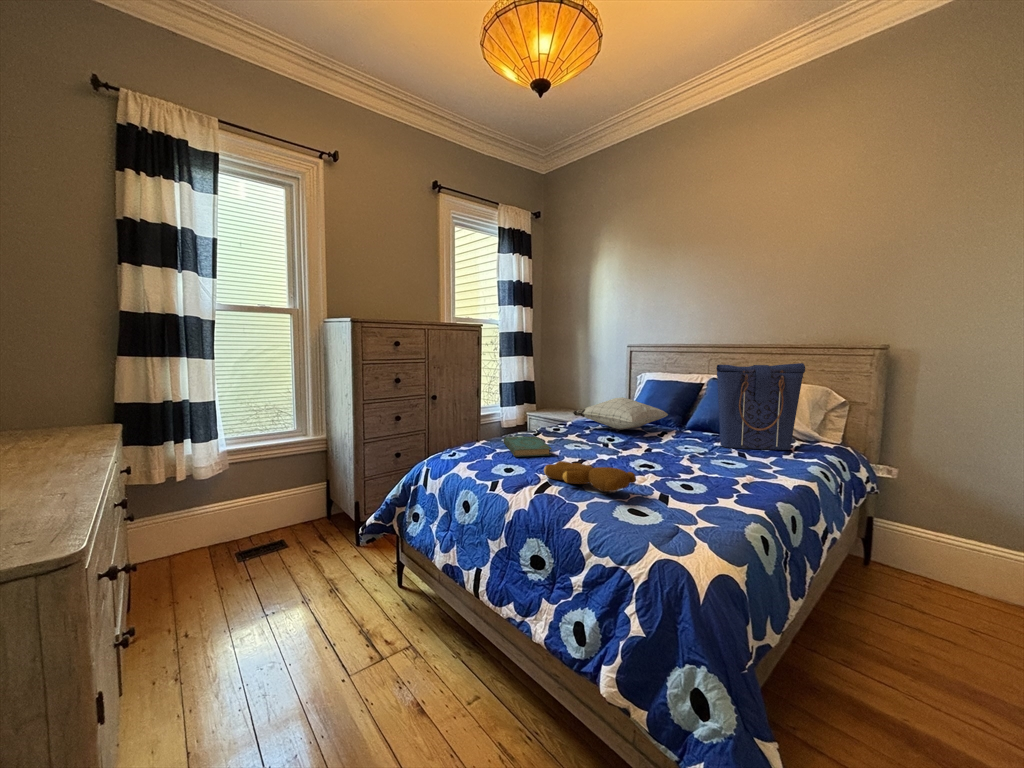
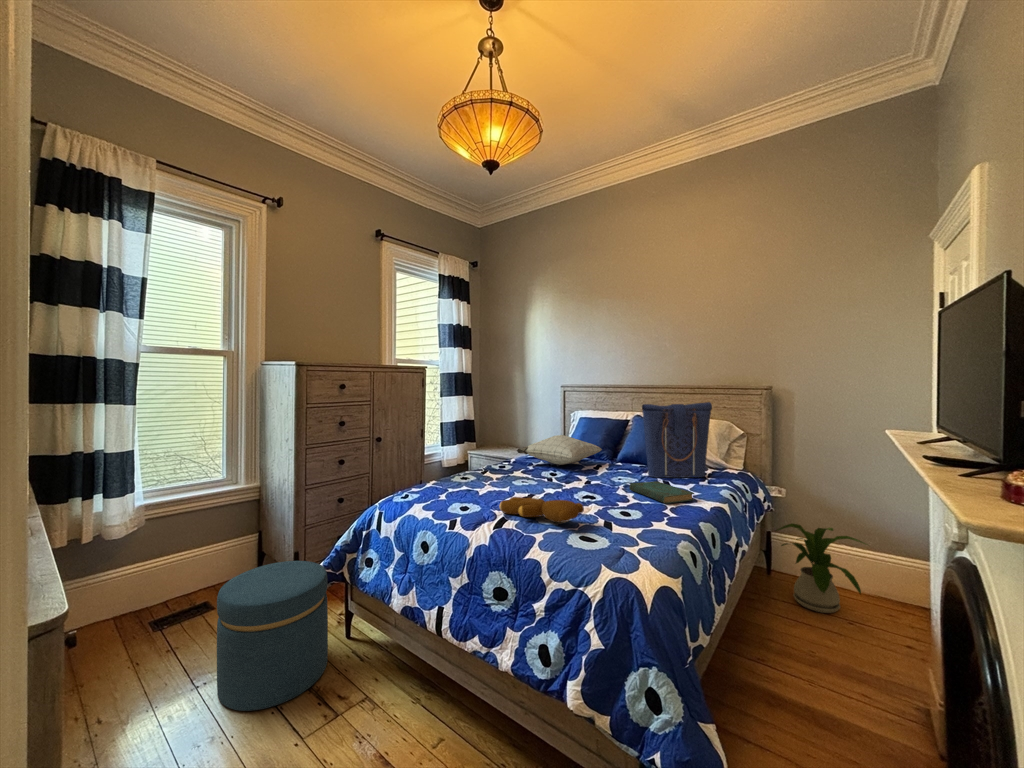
book: present [504,437,552,457] -> present [629,481,694,503]
house plant: none [877,509,1011,617] -> present [776,523,865,613]
ottoman: none [277,510,379,644] -> present [217,561,328,711]

